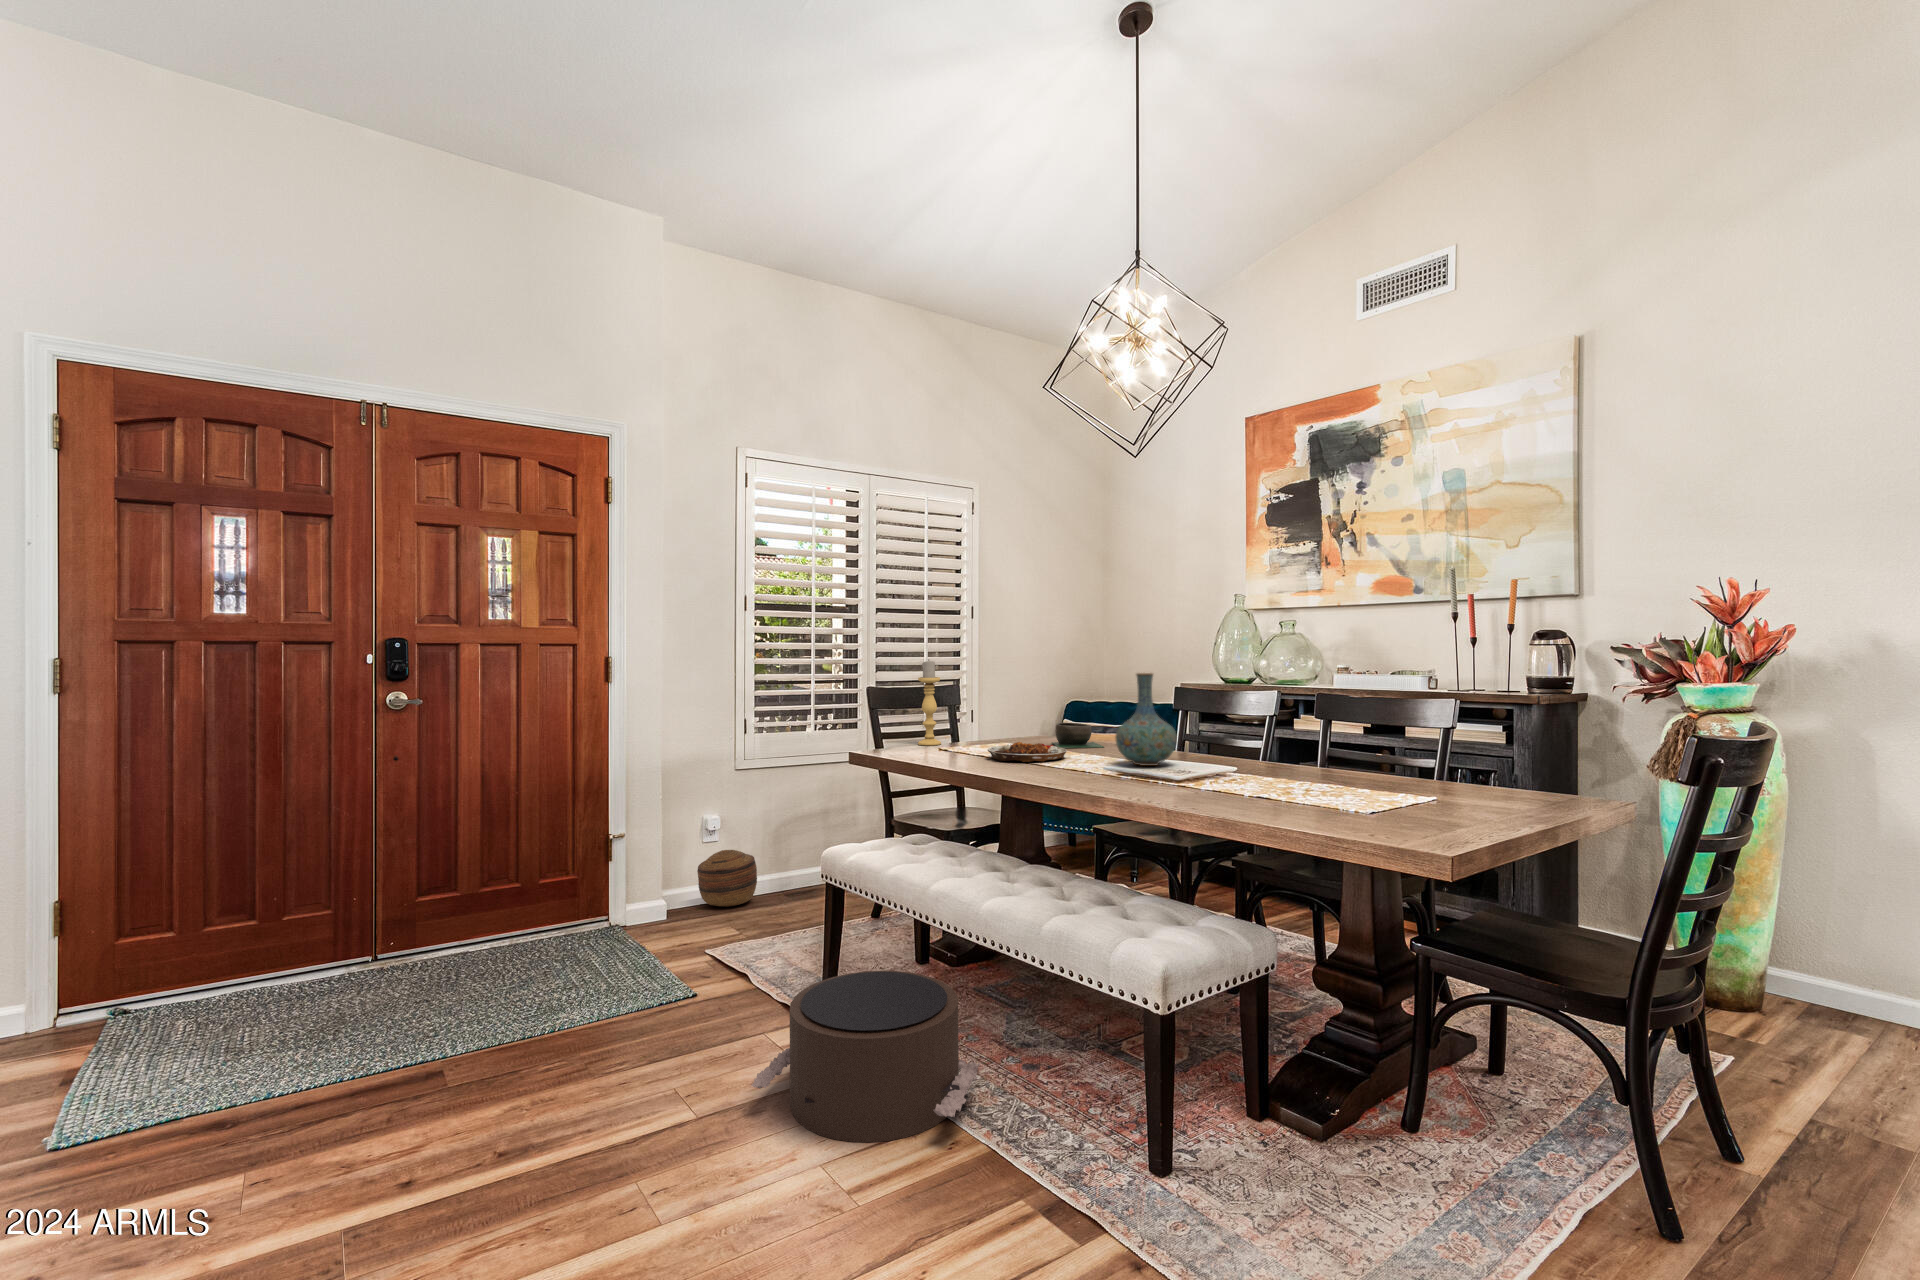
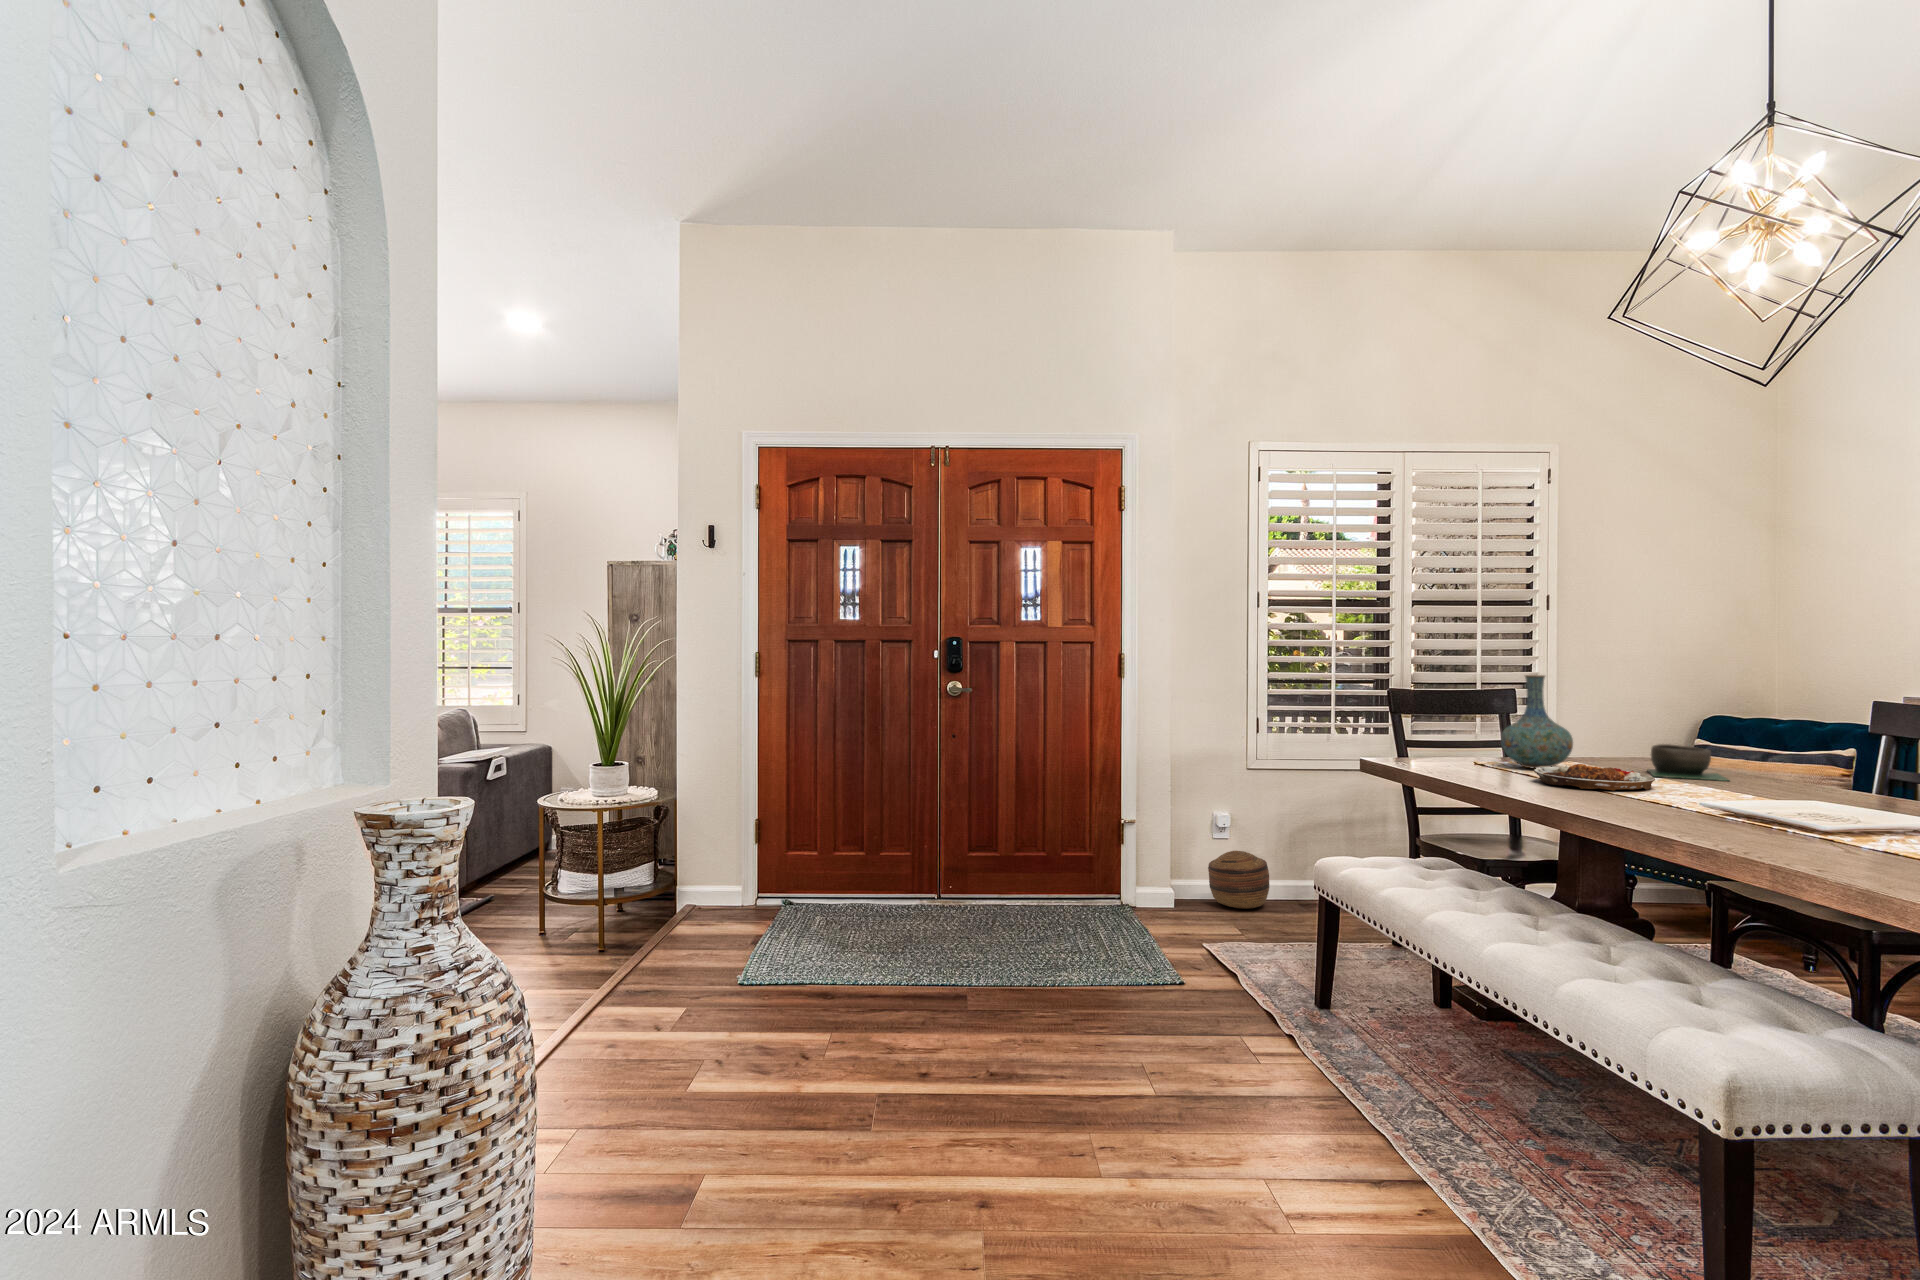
candle holder: present [918,660,941,746] -> none [1454,660,1485,761]
vase: present [1116,673,1177,766] -> present [1501,675,1573,769]
pouf: present [751,971,980,1142] -> none [1208,994,1475,1183]

